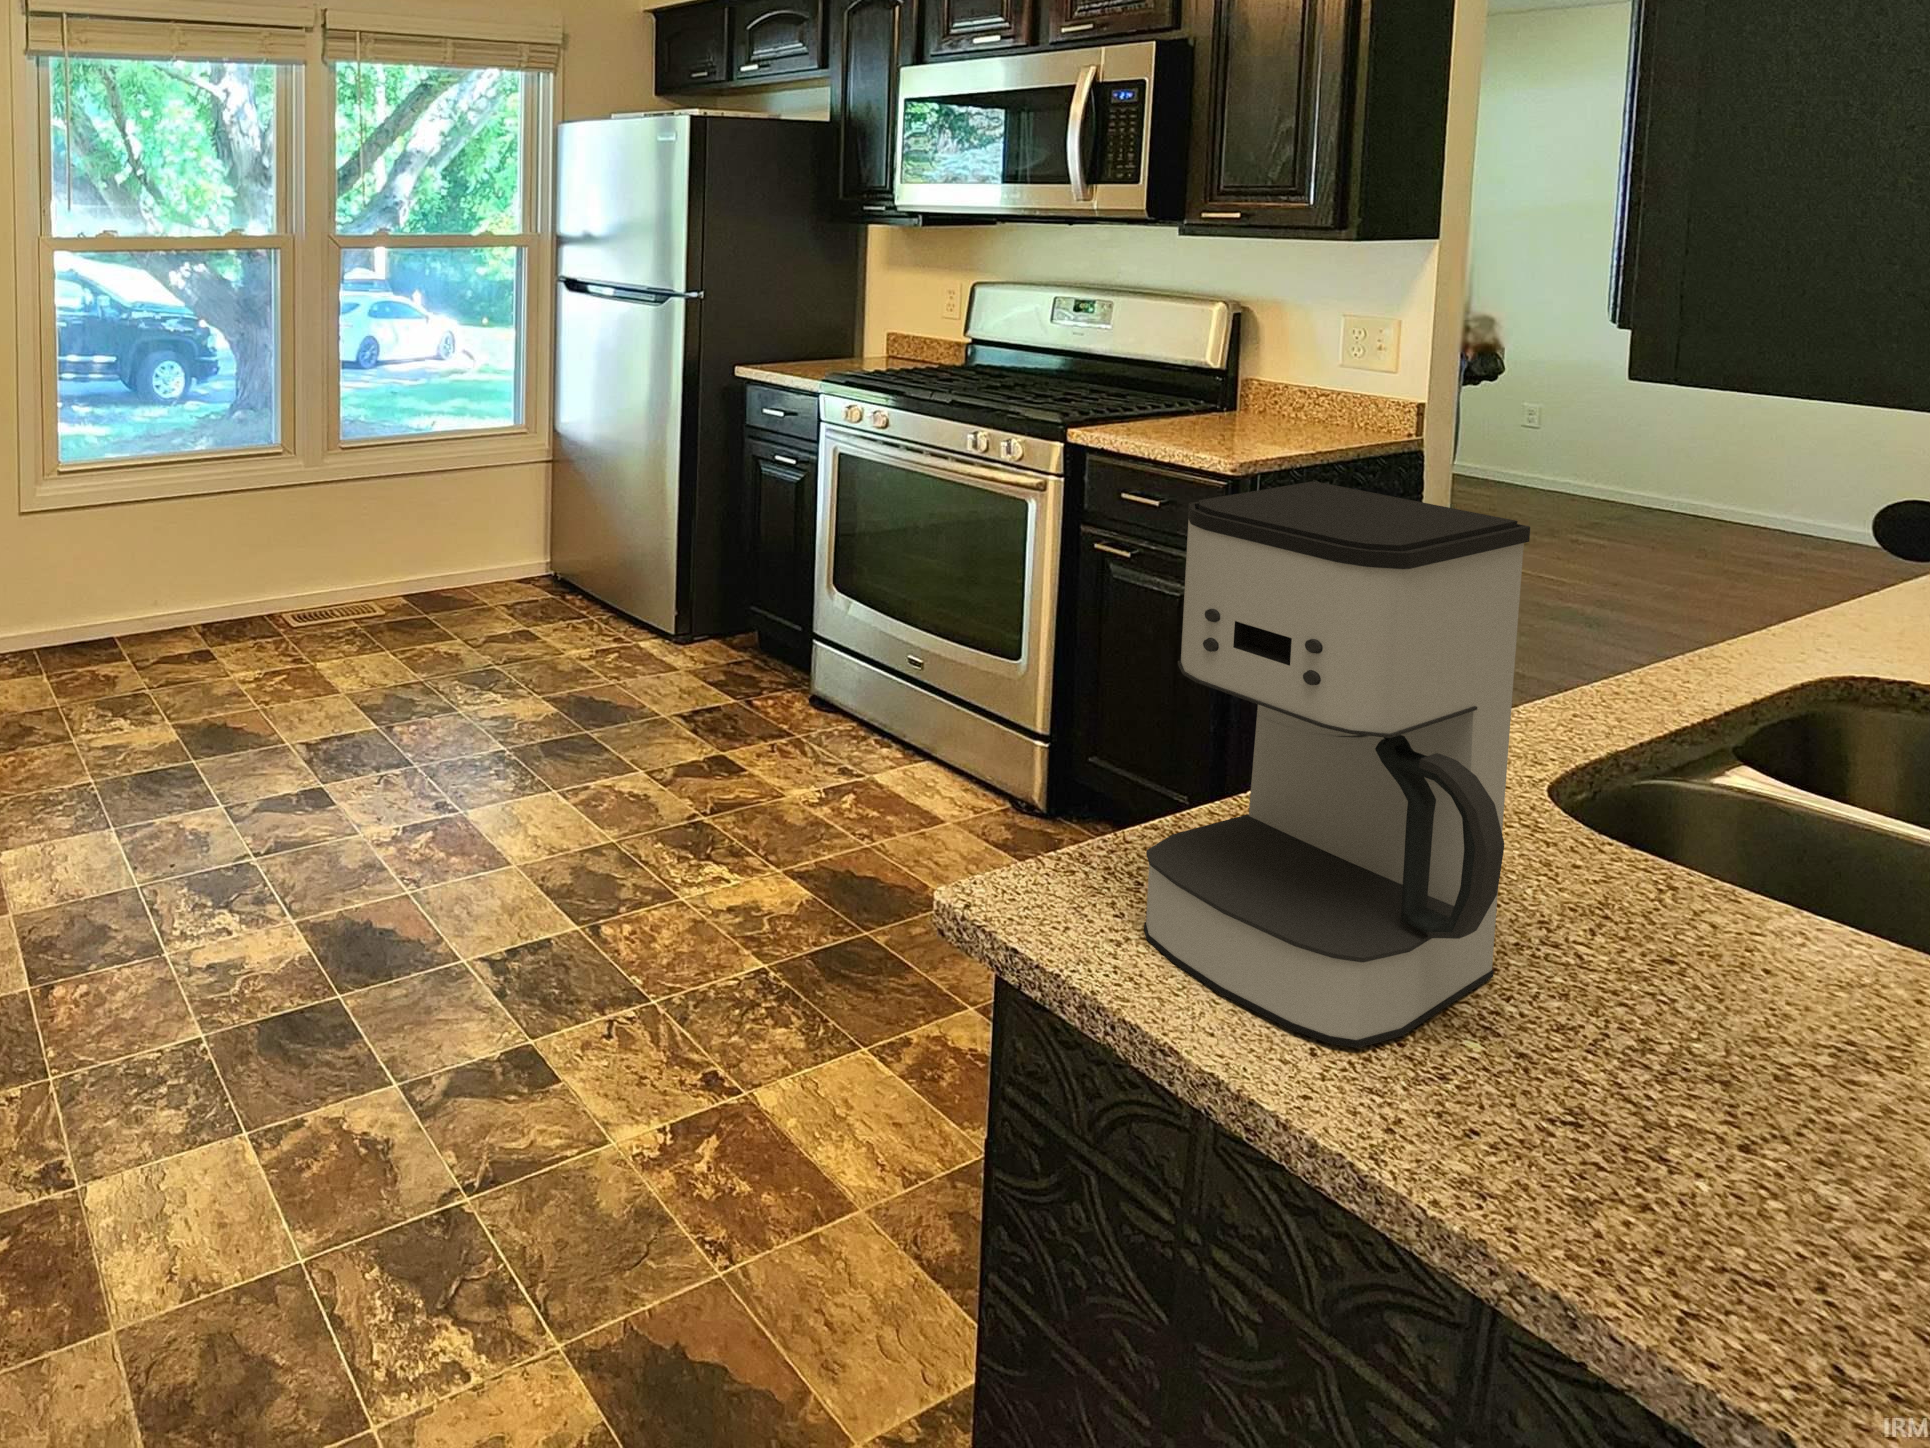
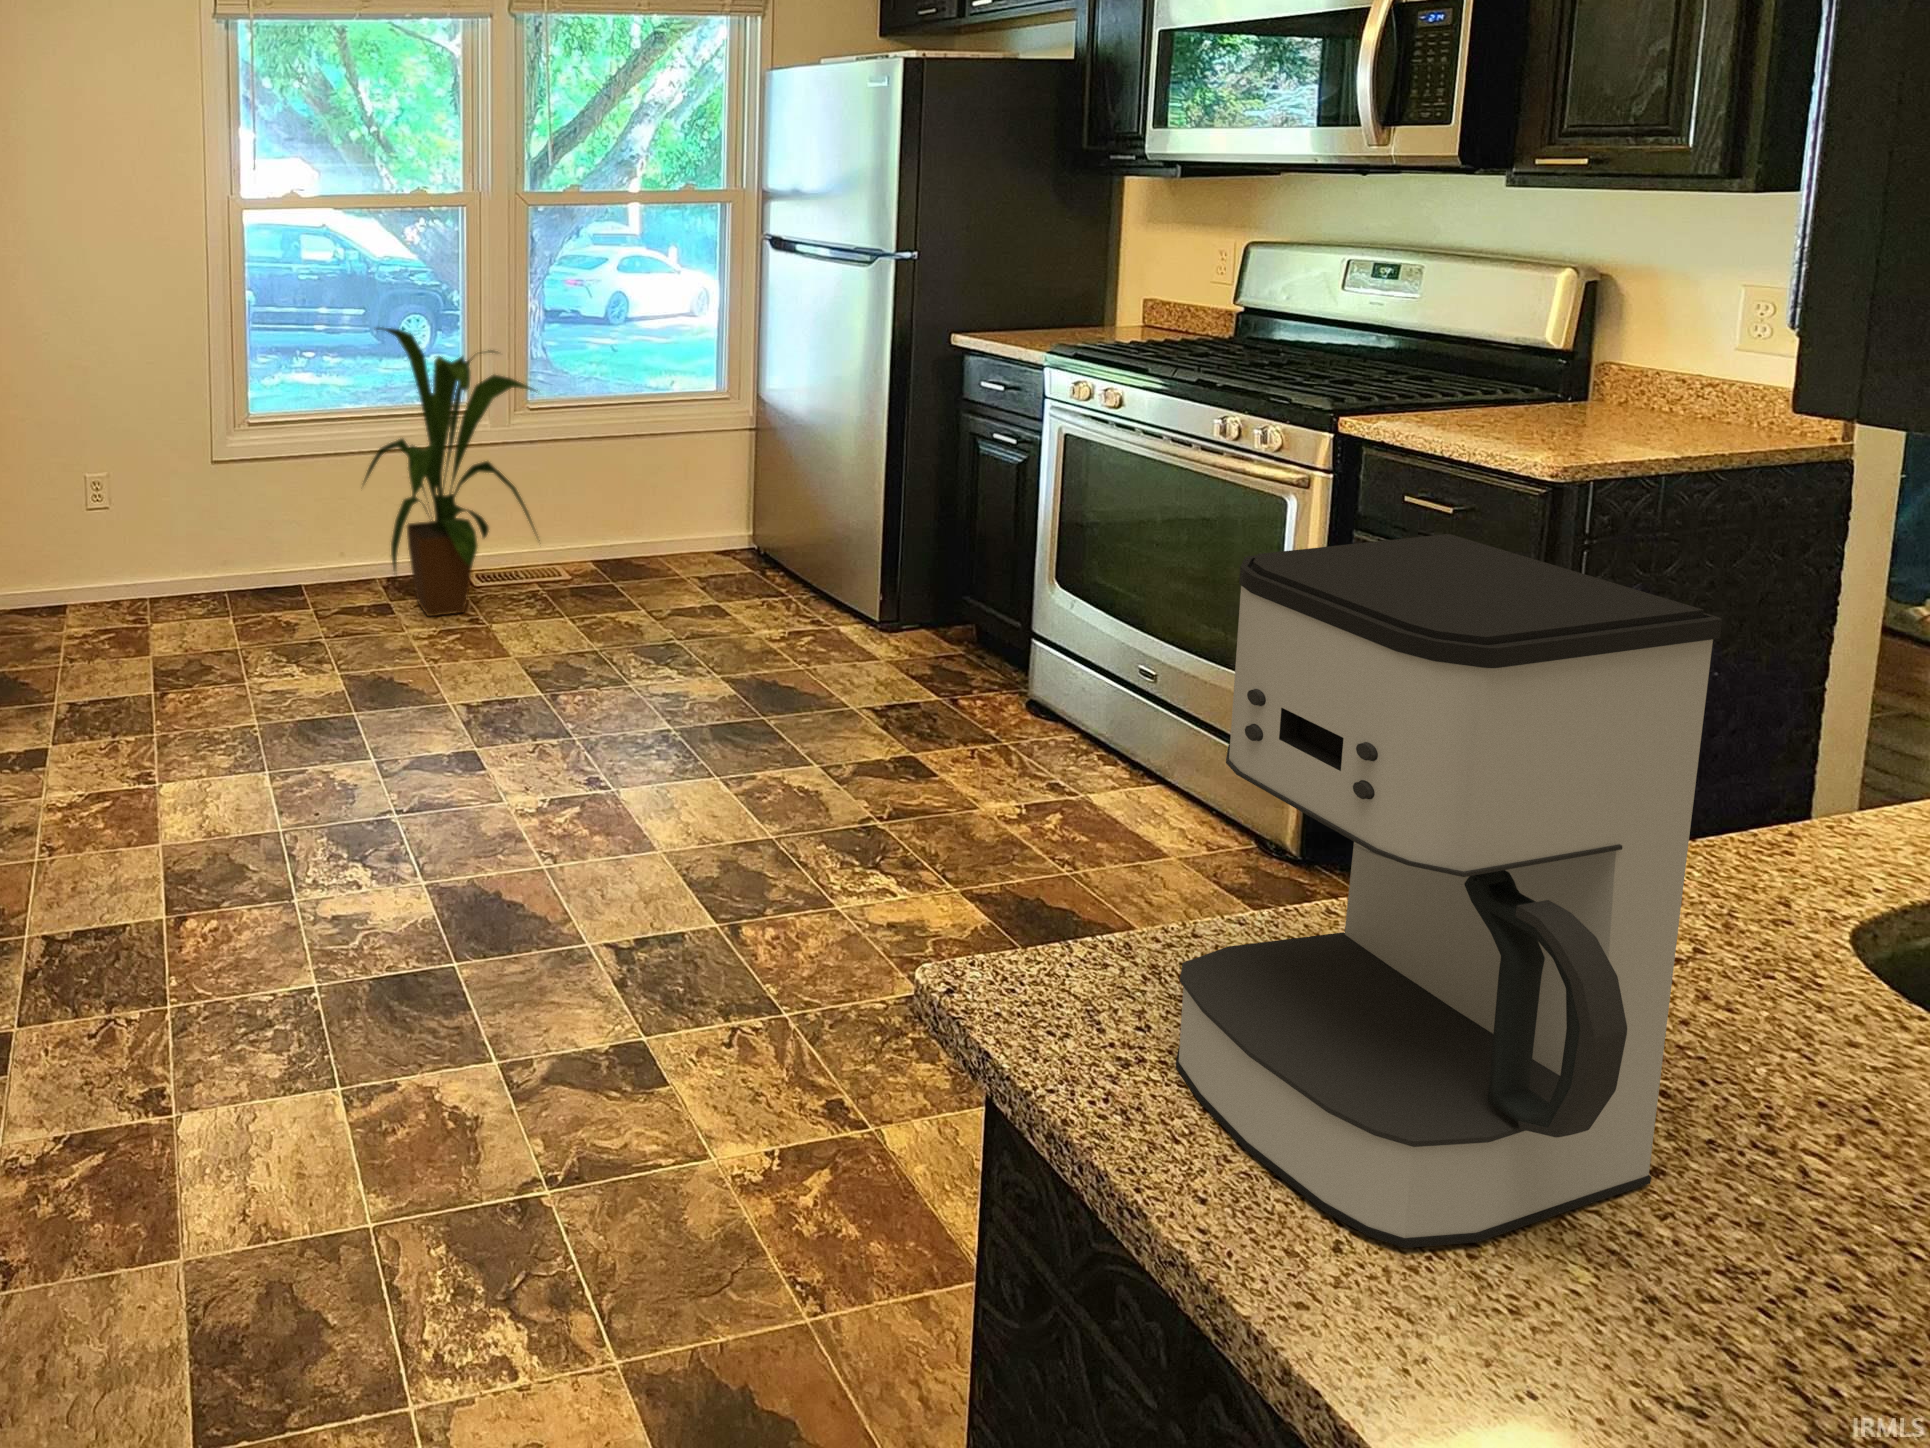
house plant: none [180,373,365,662] -> present [364,328,538,616]

